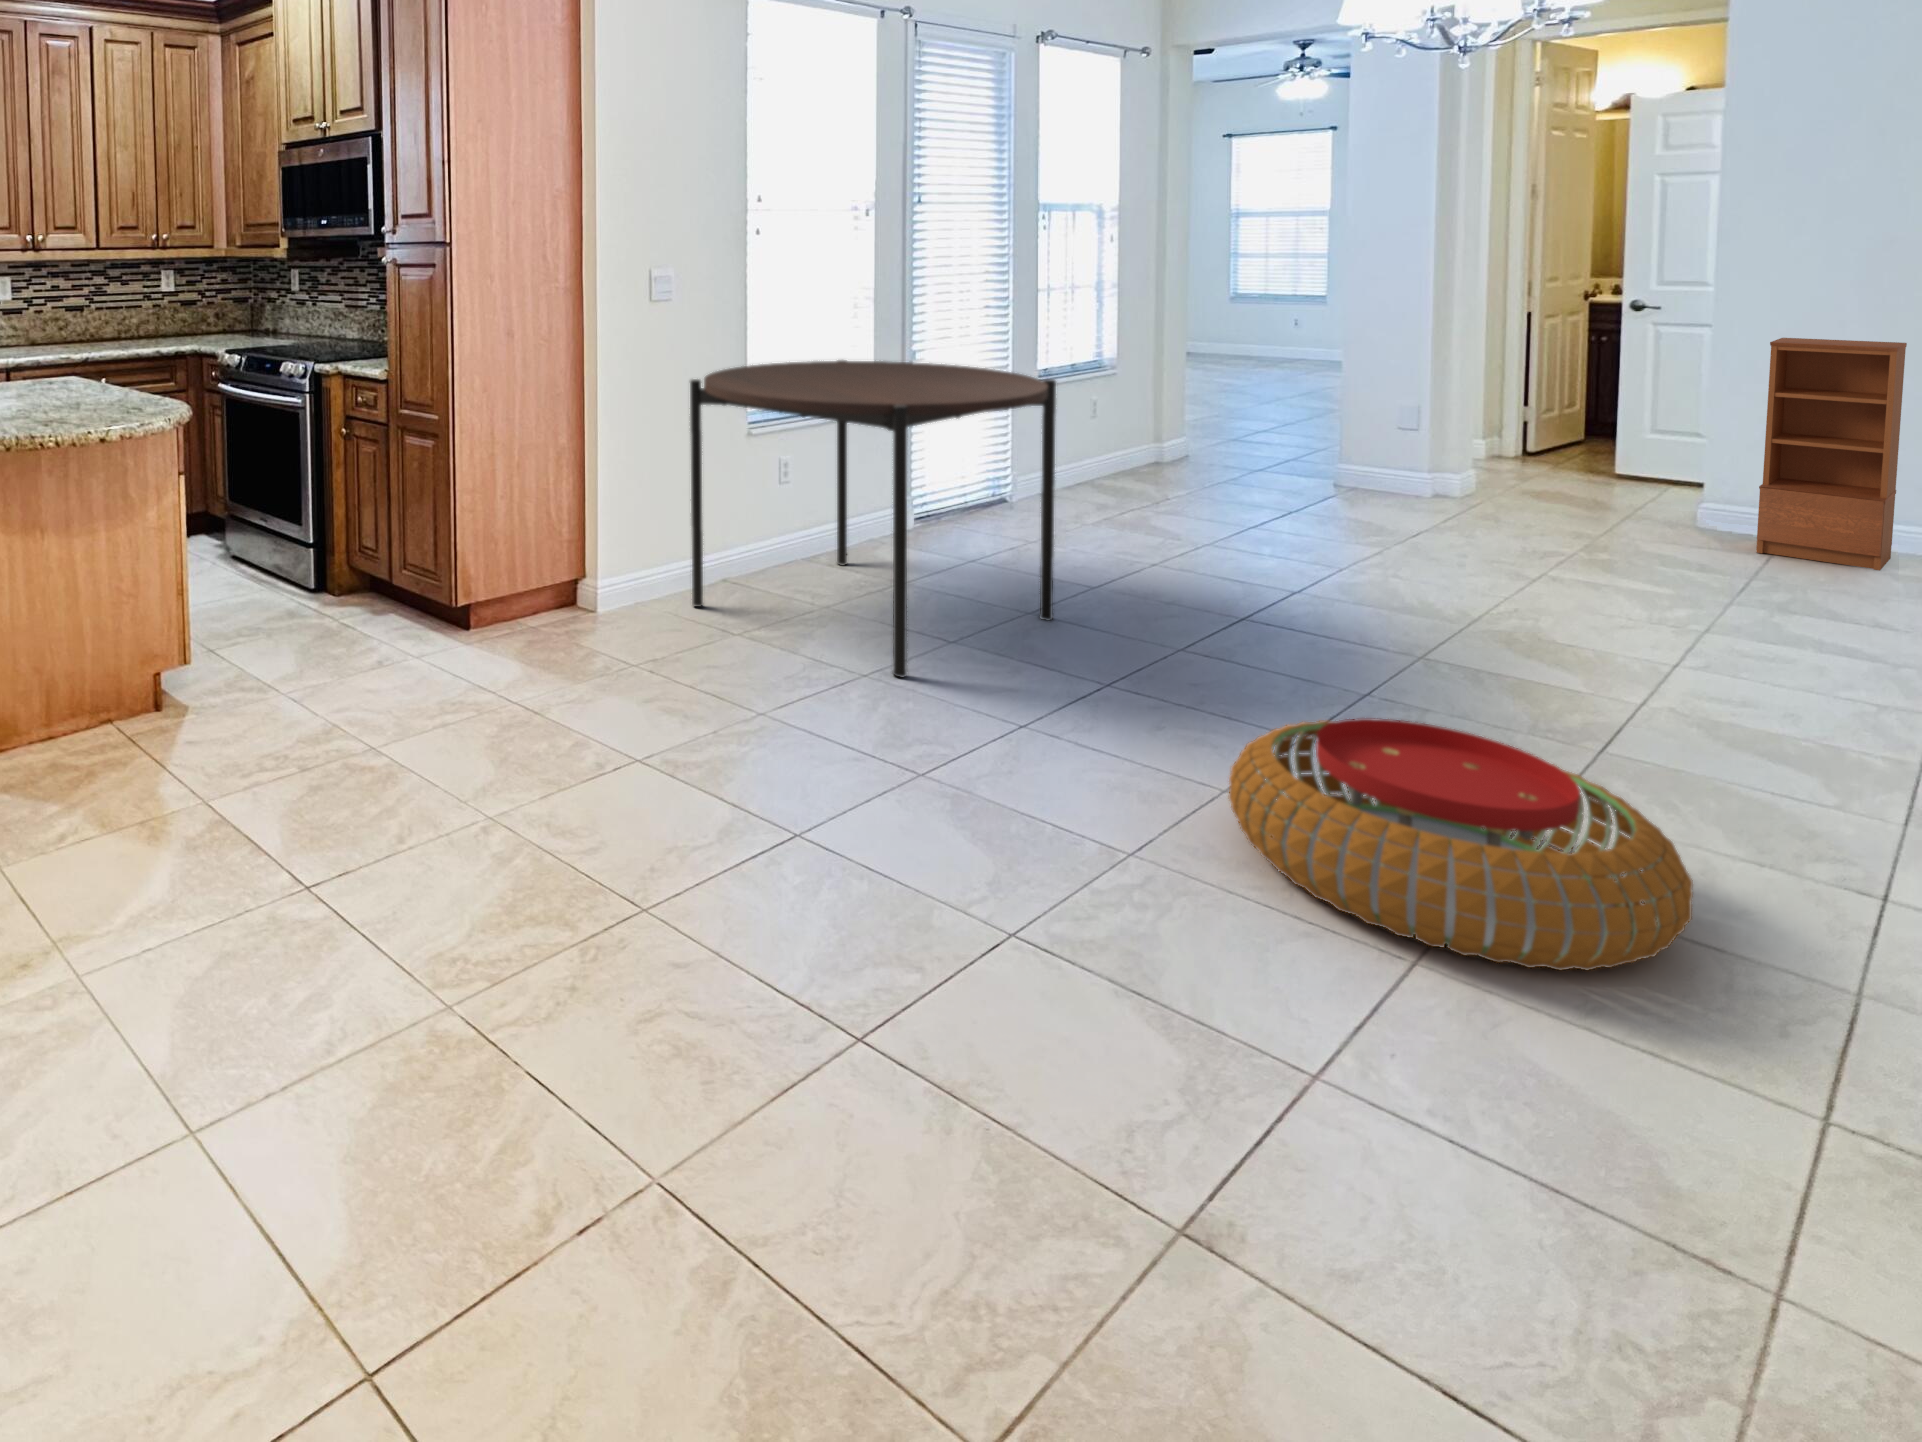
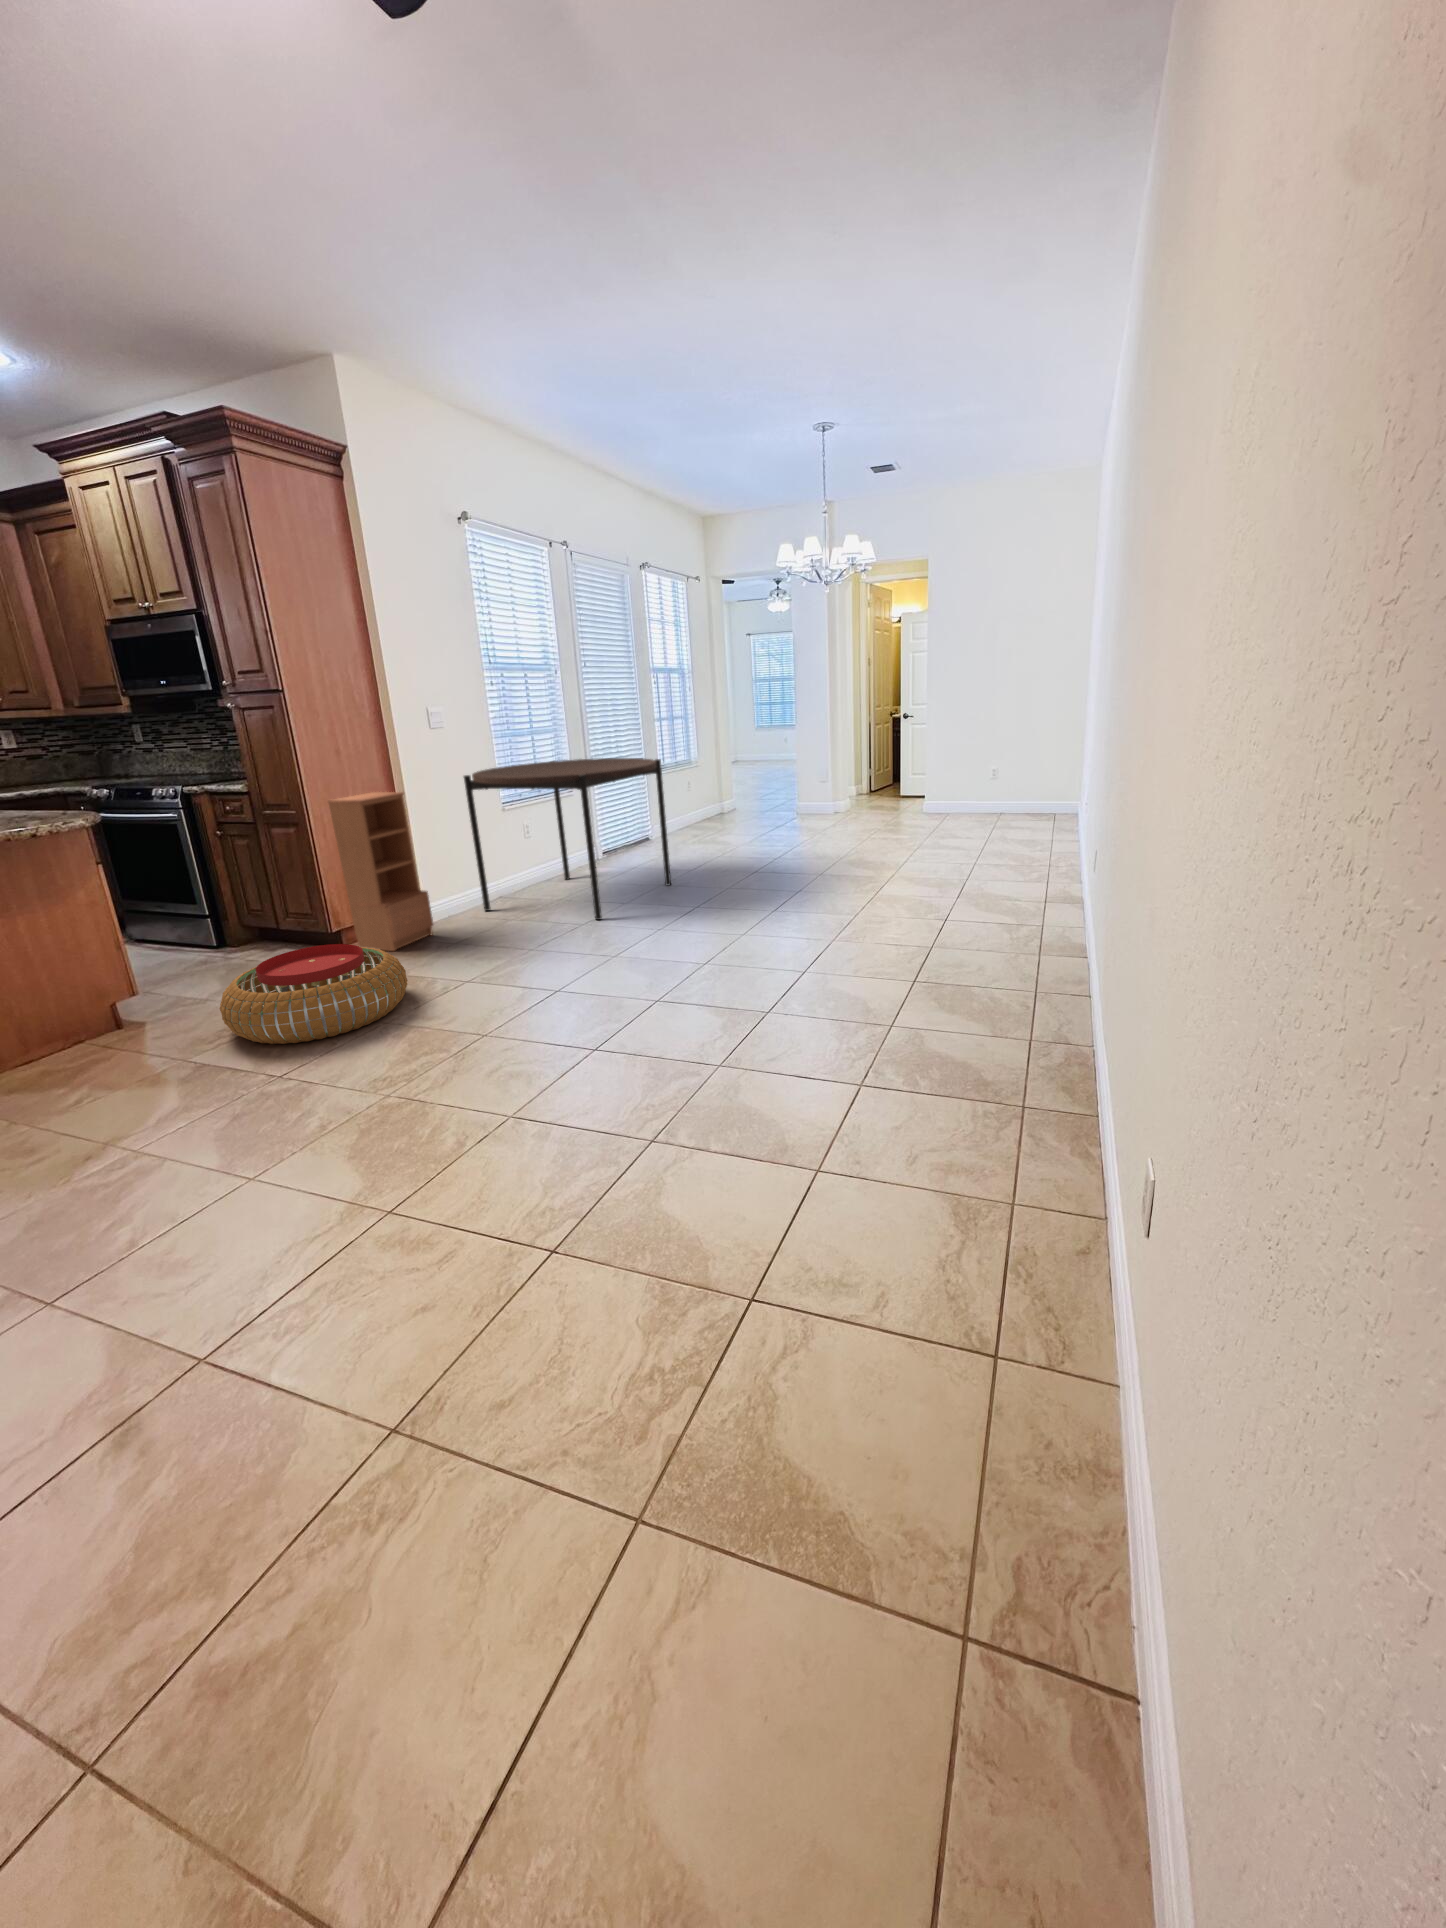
bookcase: present [1756,338,1907,571] -> present [328,792,433,951]
pouf: present [1229,718,1693,970] -> present [220,944,408,1044]

